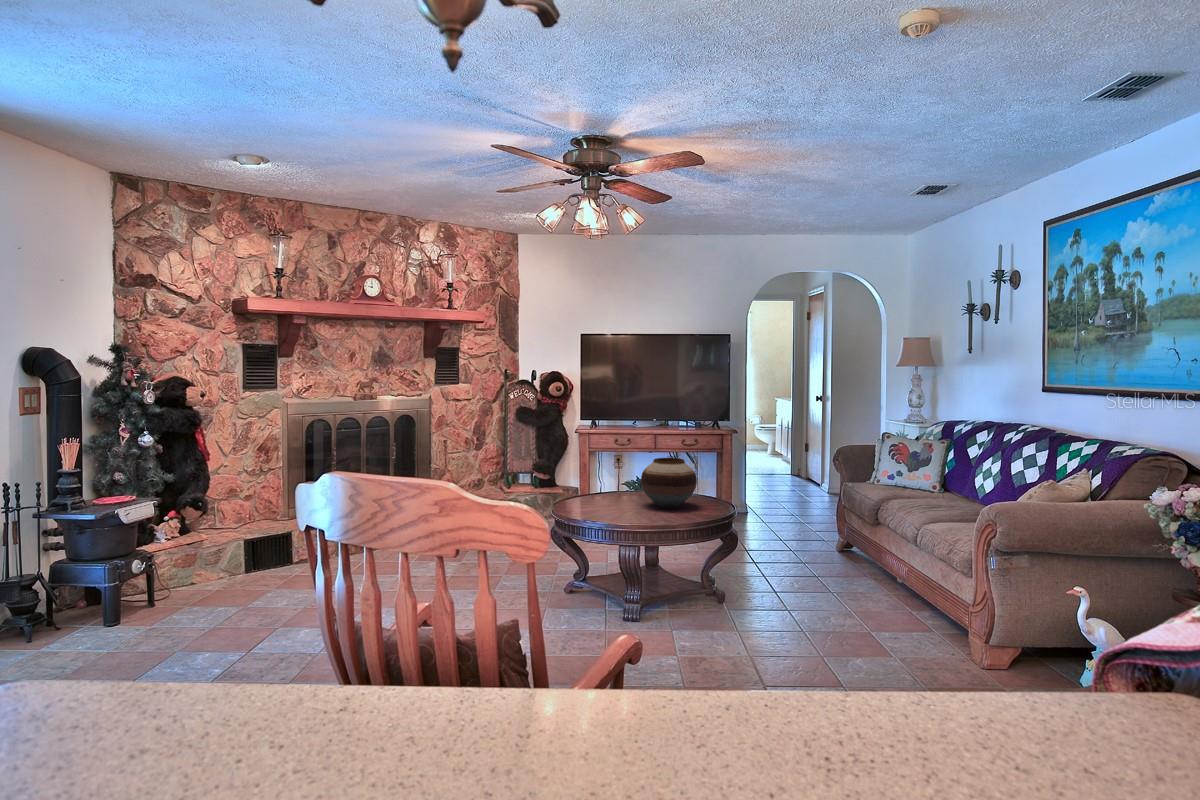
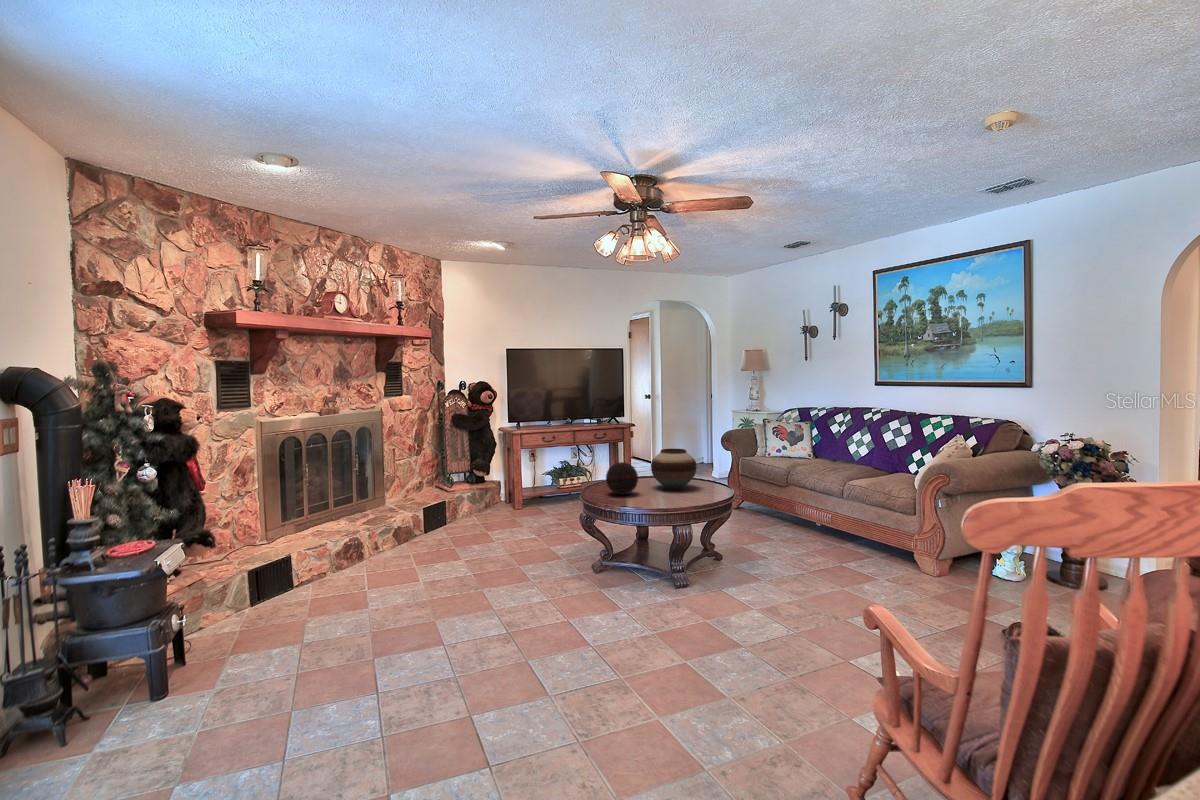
decorative orb: none [577,469,615,507] -> present [606,462,638,495]

